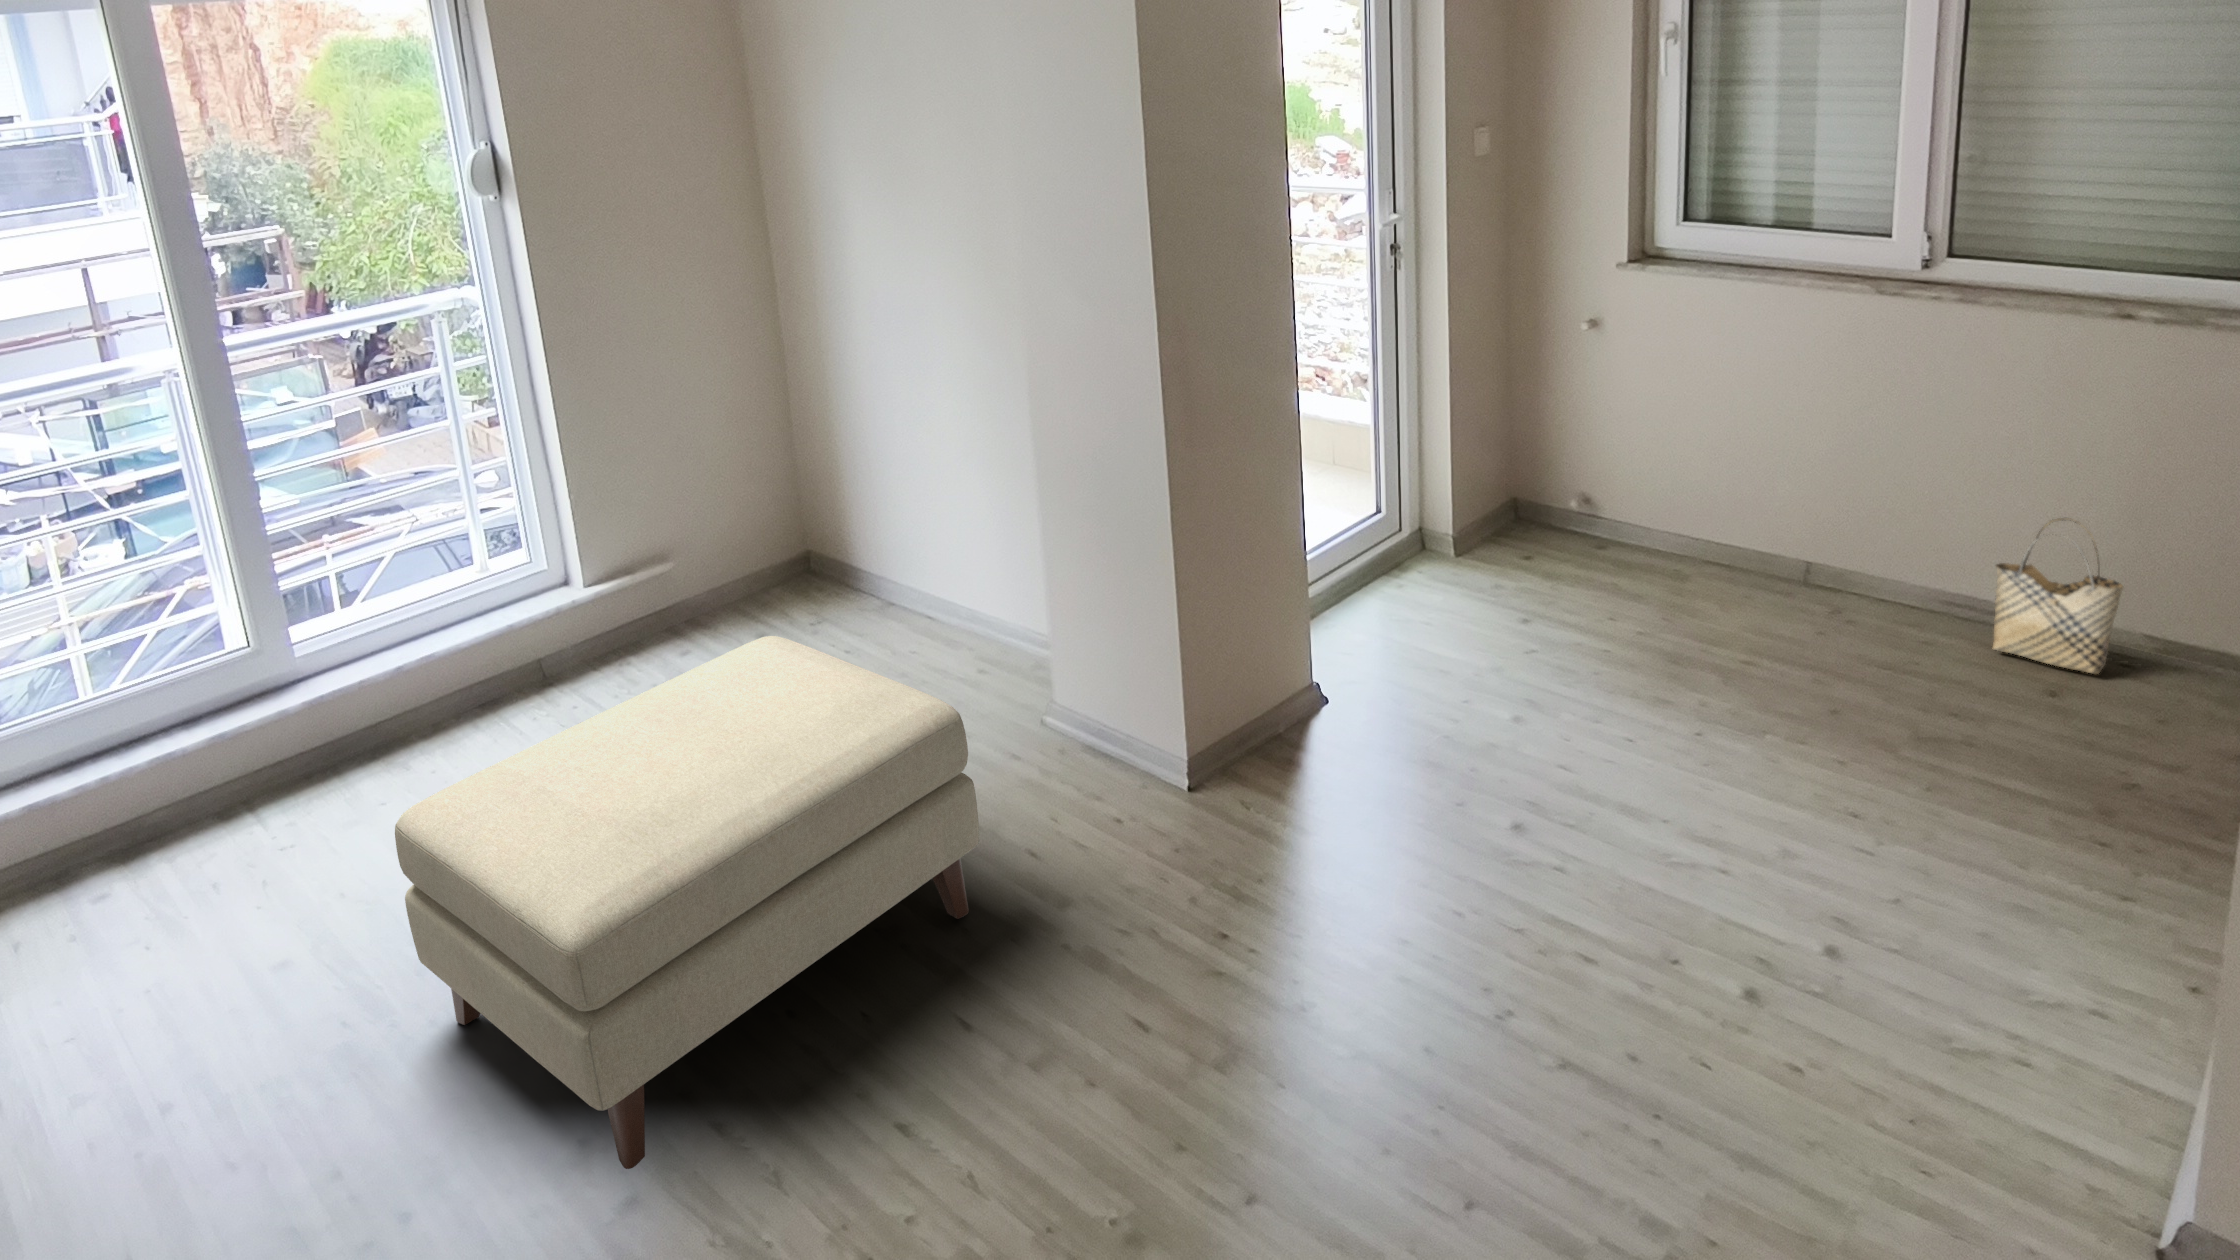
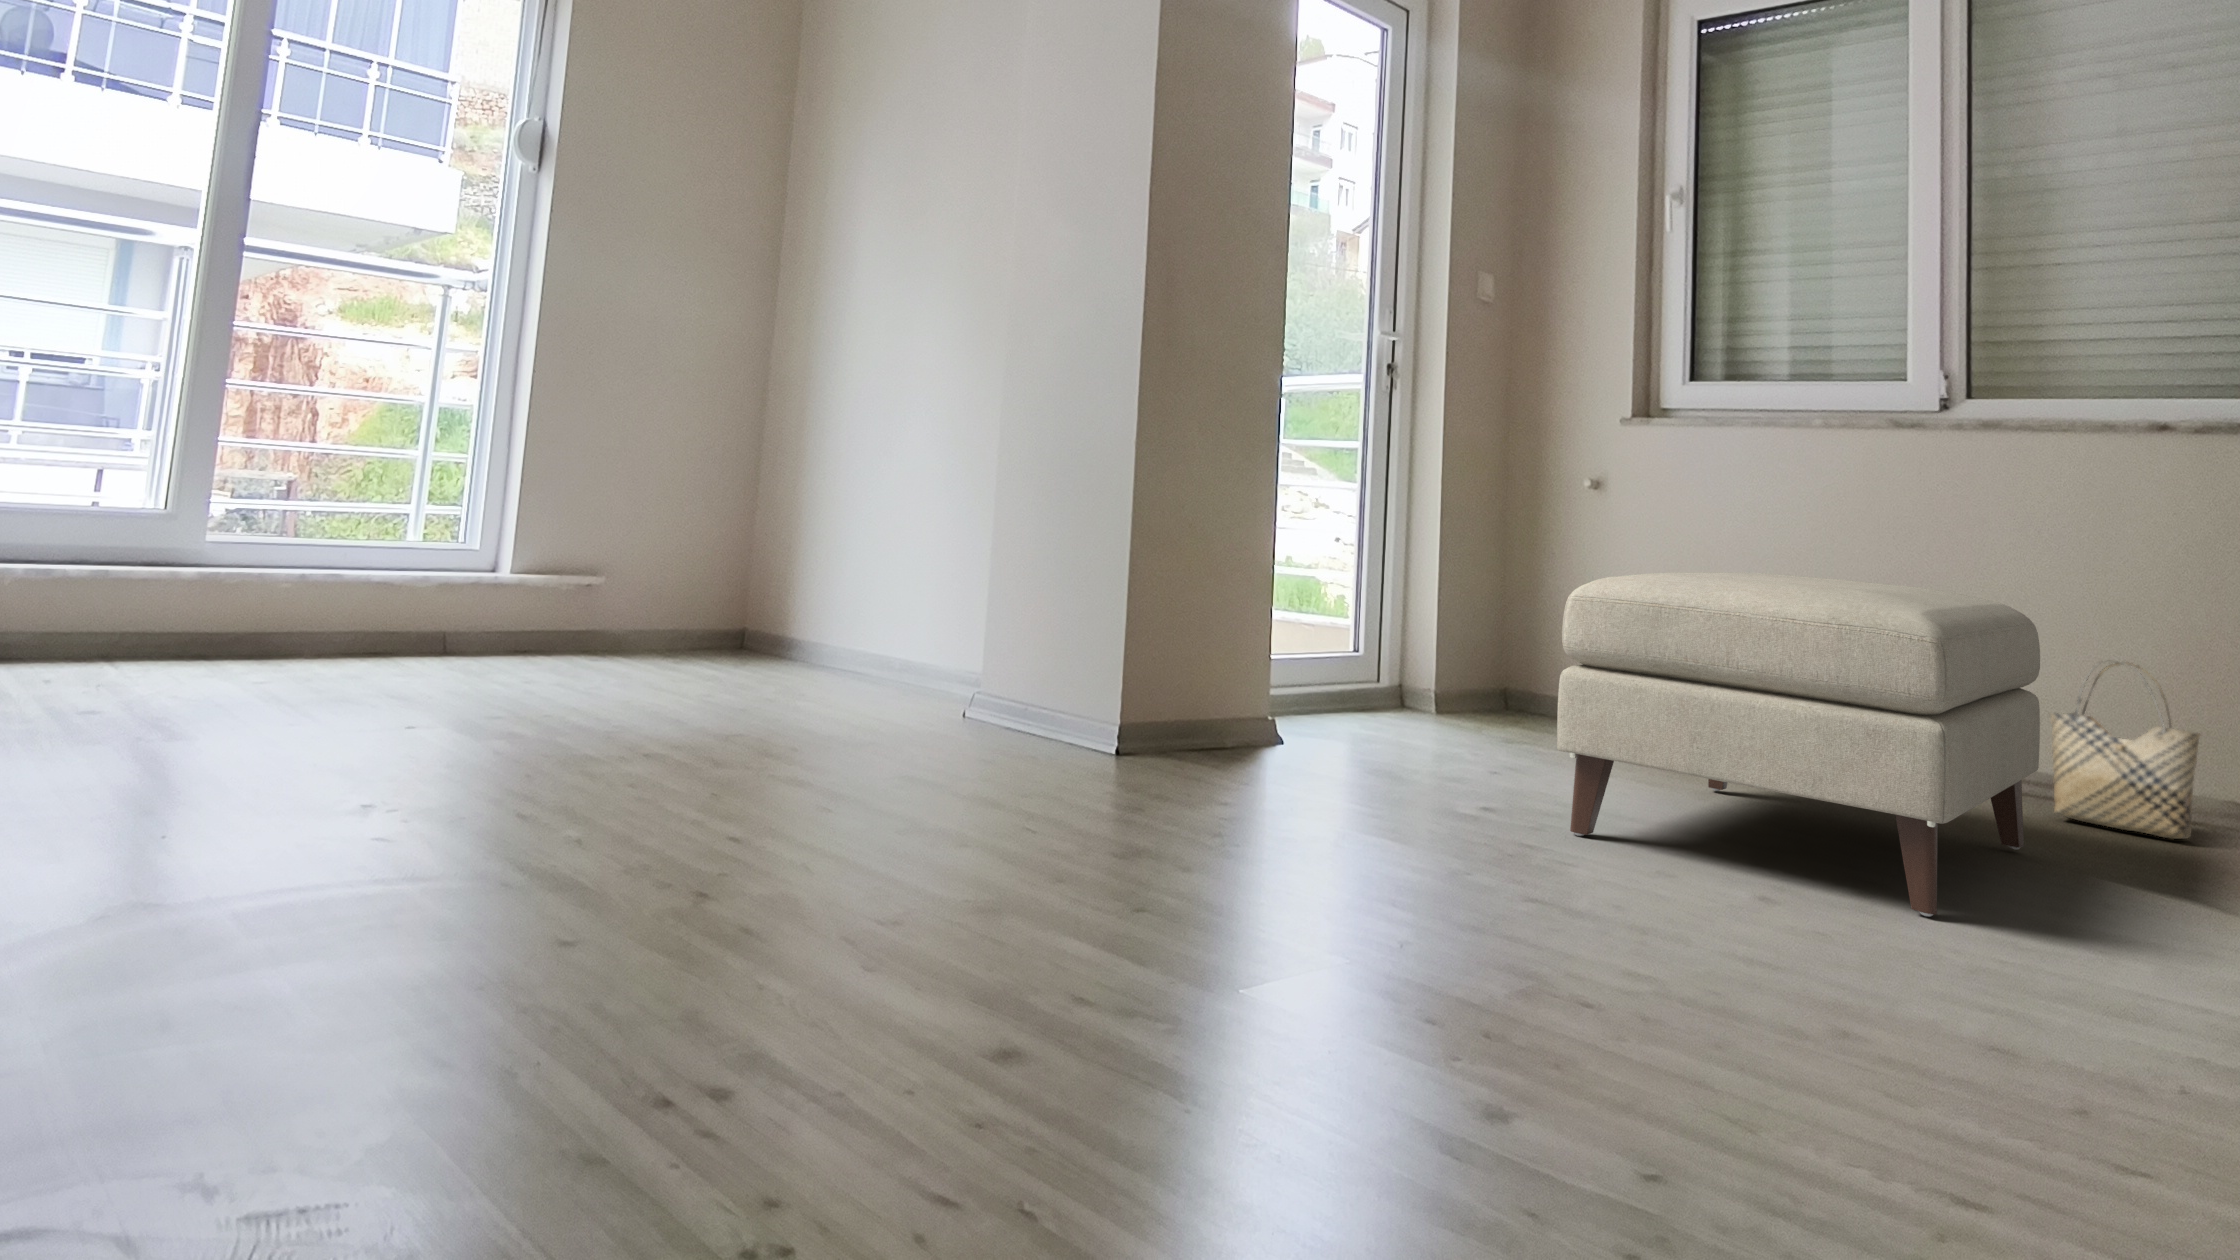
ottoman: present [395,636,980,1169] -> present [1557,573,2040,916]

